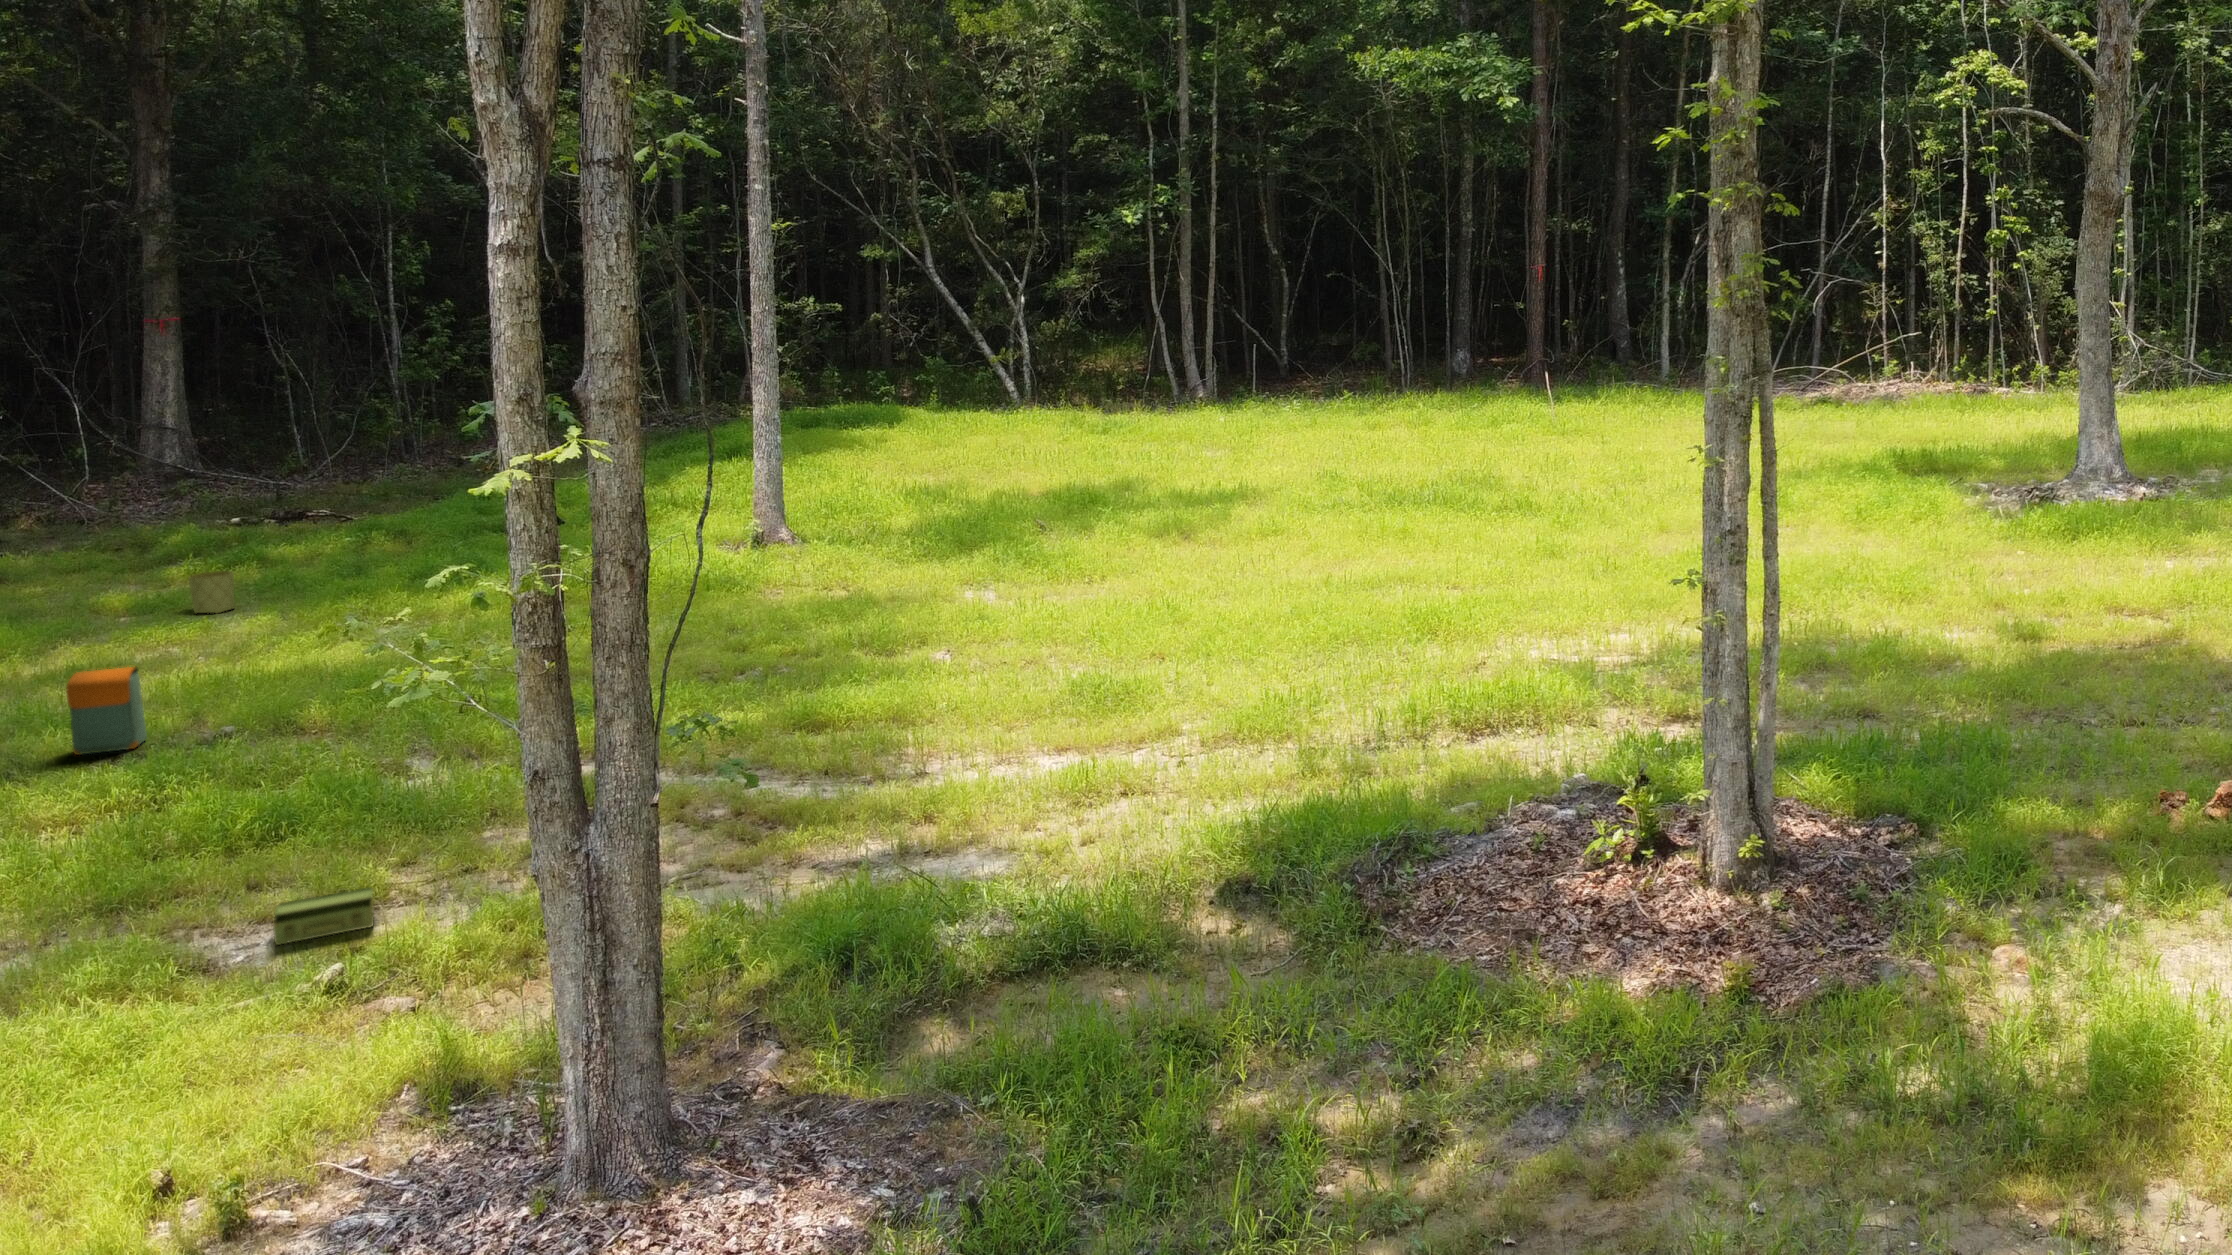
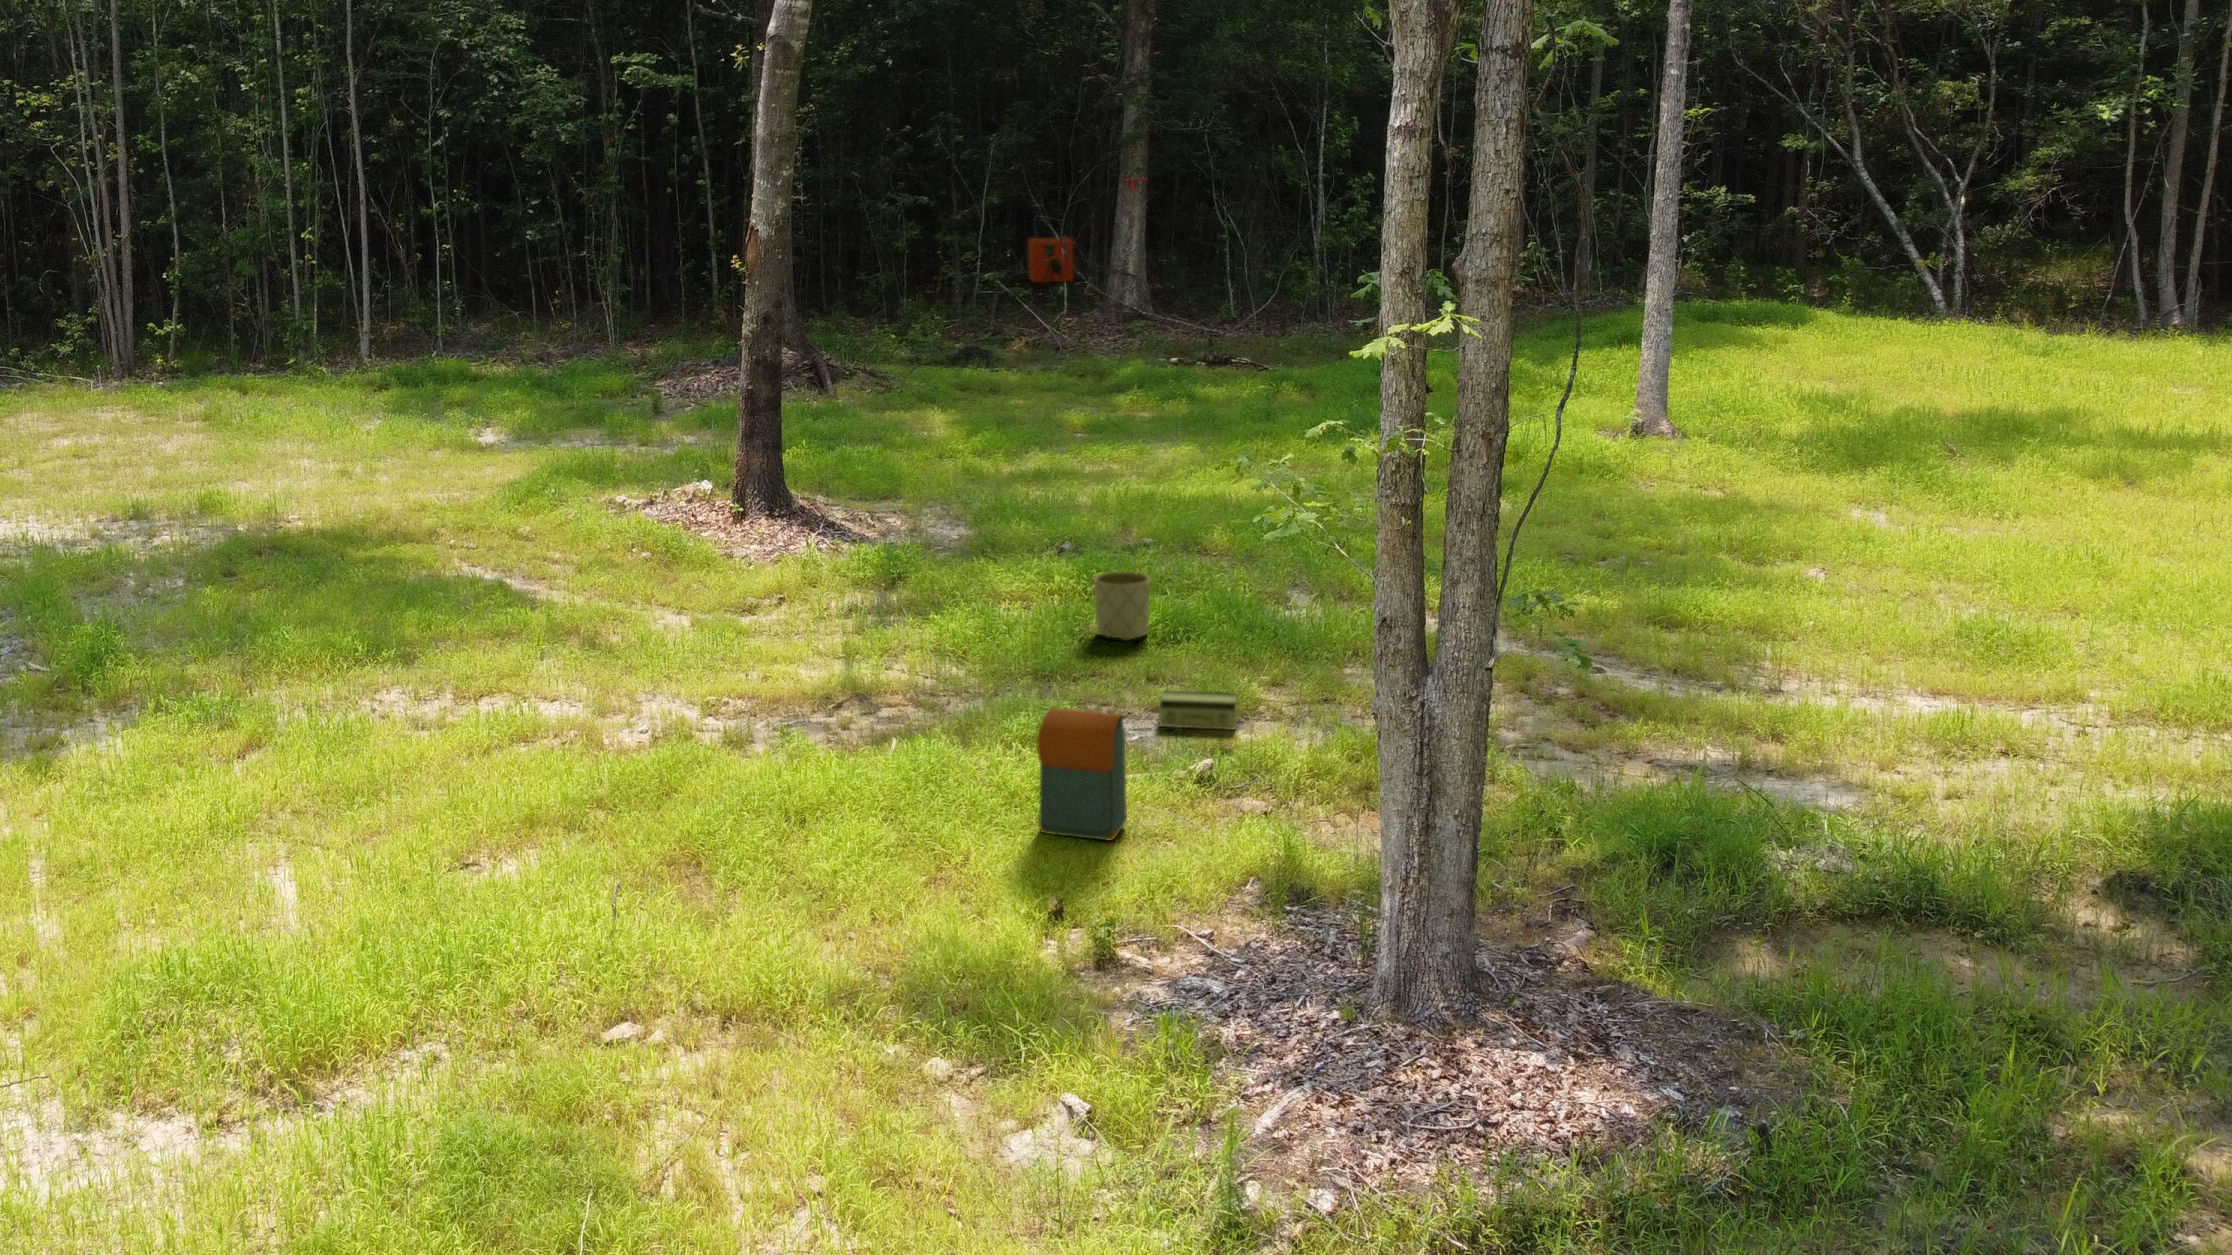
storage box: none [95,448,158,498] -> present [1028,237,1073,282]
planter: present [189,571,235,613] -> present [1094,572,1151,641]
backpack: present [66,667,147,755] -> present [1038,708,1127,840]

